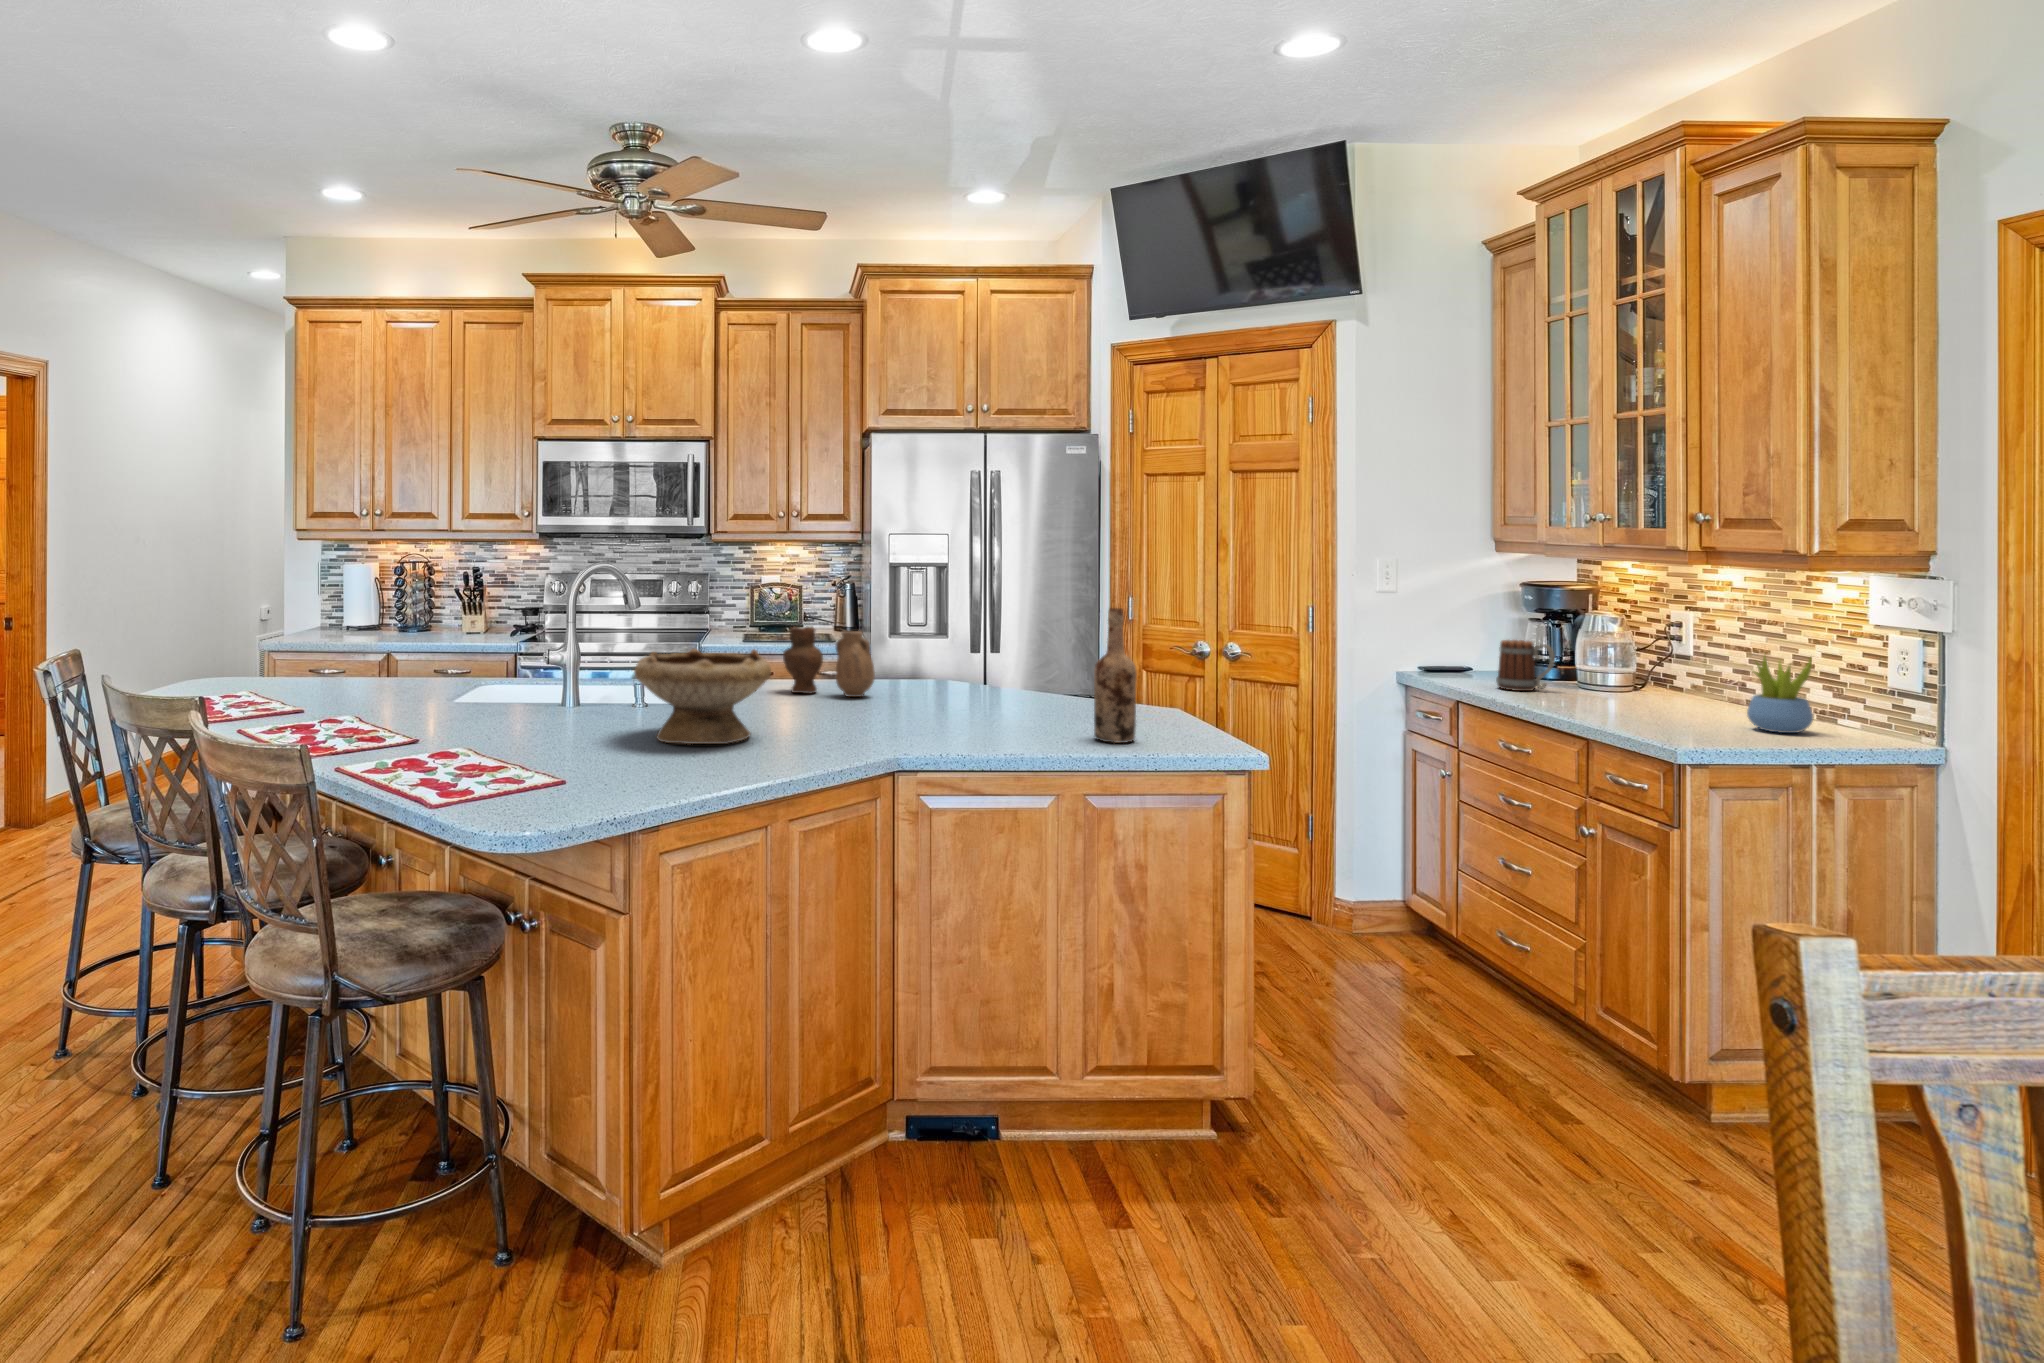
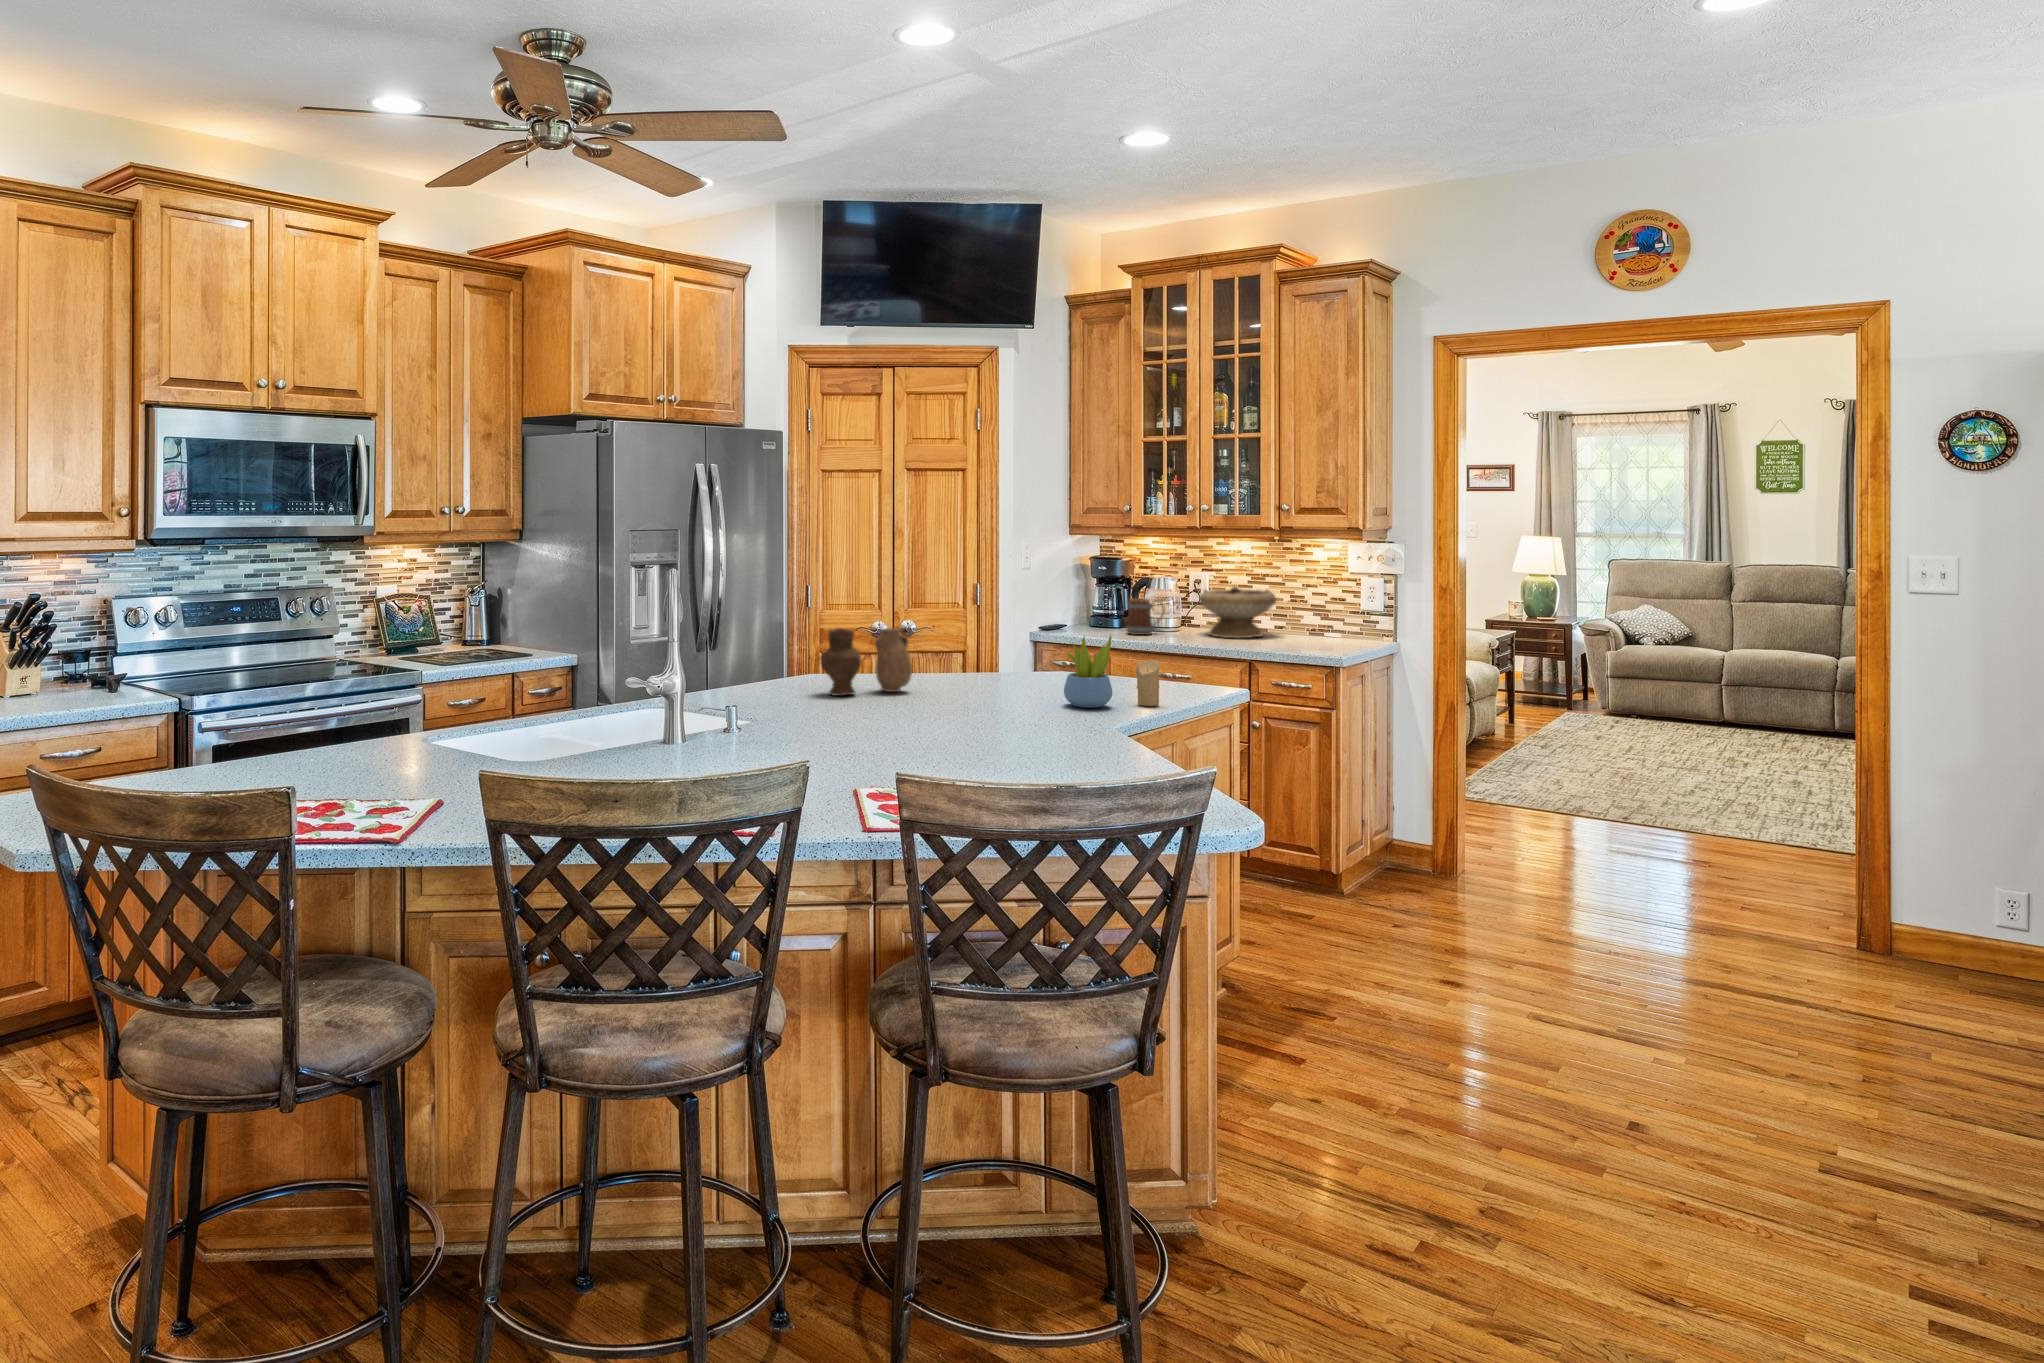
wine bottle: present [1094,608,1137,743] -> none [1167,588,1201,696]
bowl: present [634,649,771,744] -> present [1199,586,1276,638]
succulent plant: present [1747,656,1813,733] -> present [1064,634,1113,708]
candle: none [999,689,1026,743] -> present [1136,660,1159,706]

